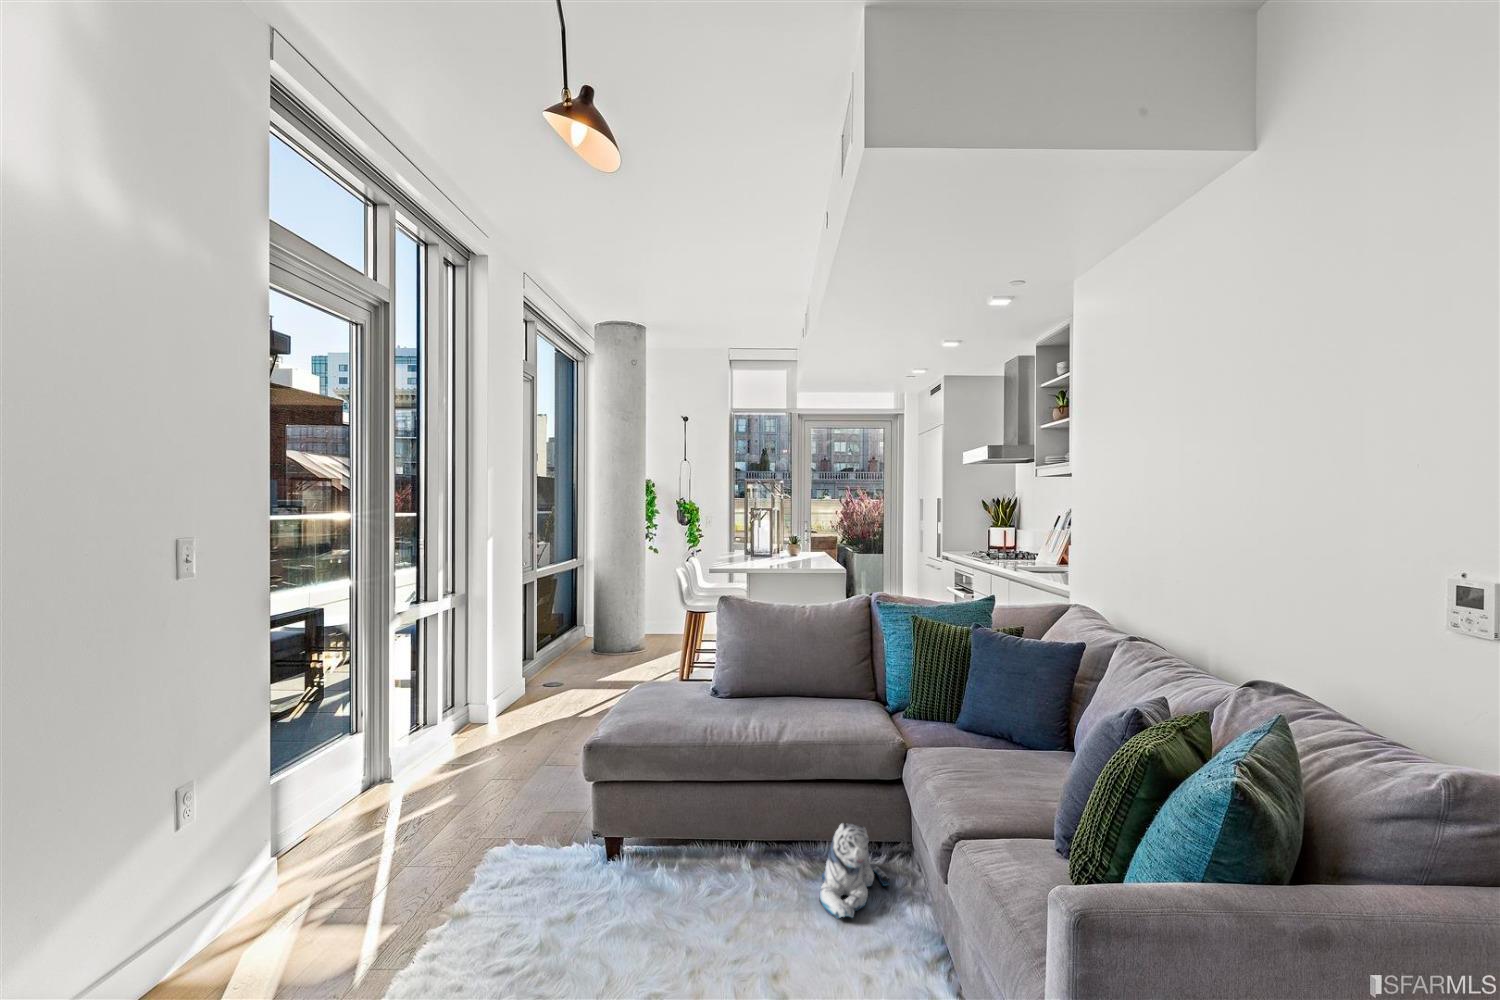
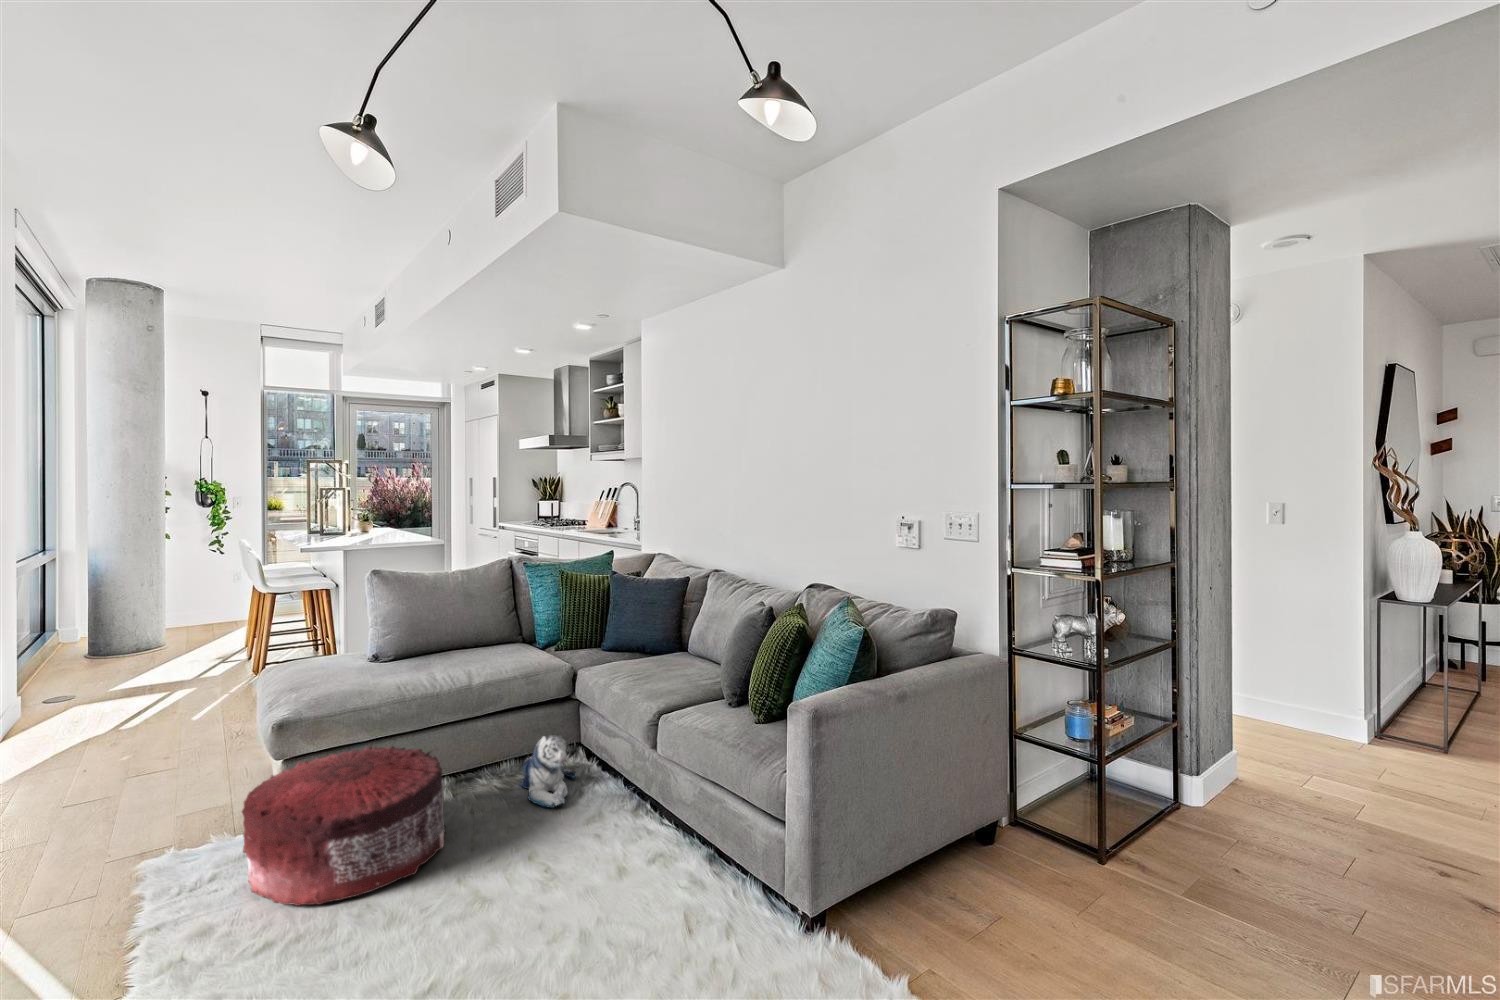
pouf: none [519,788,720,952] -> present [242,745,446,906]

